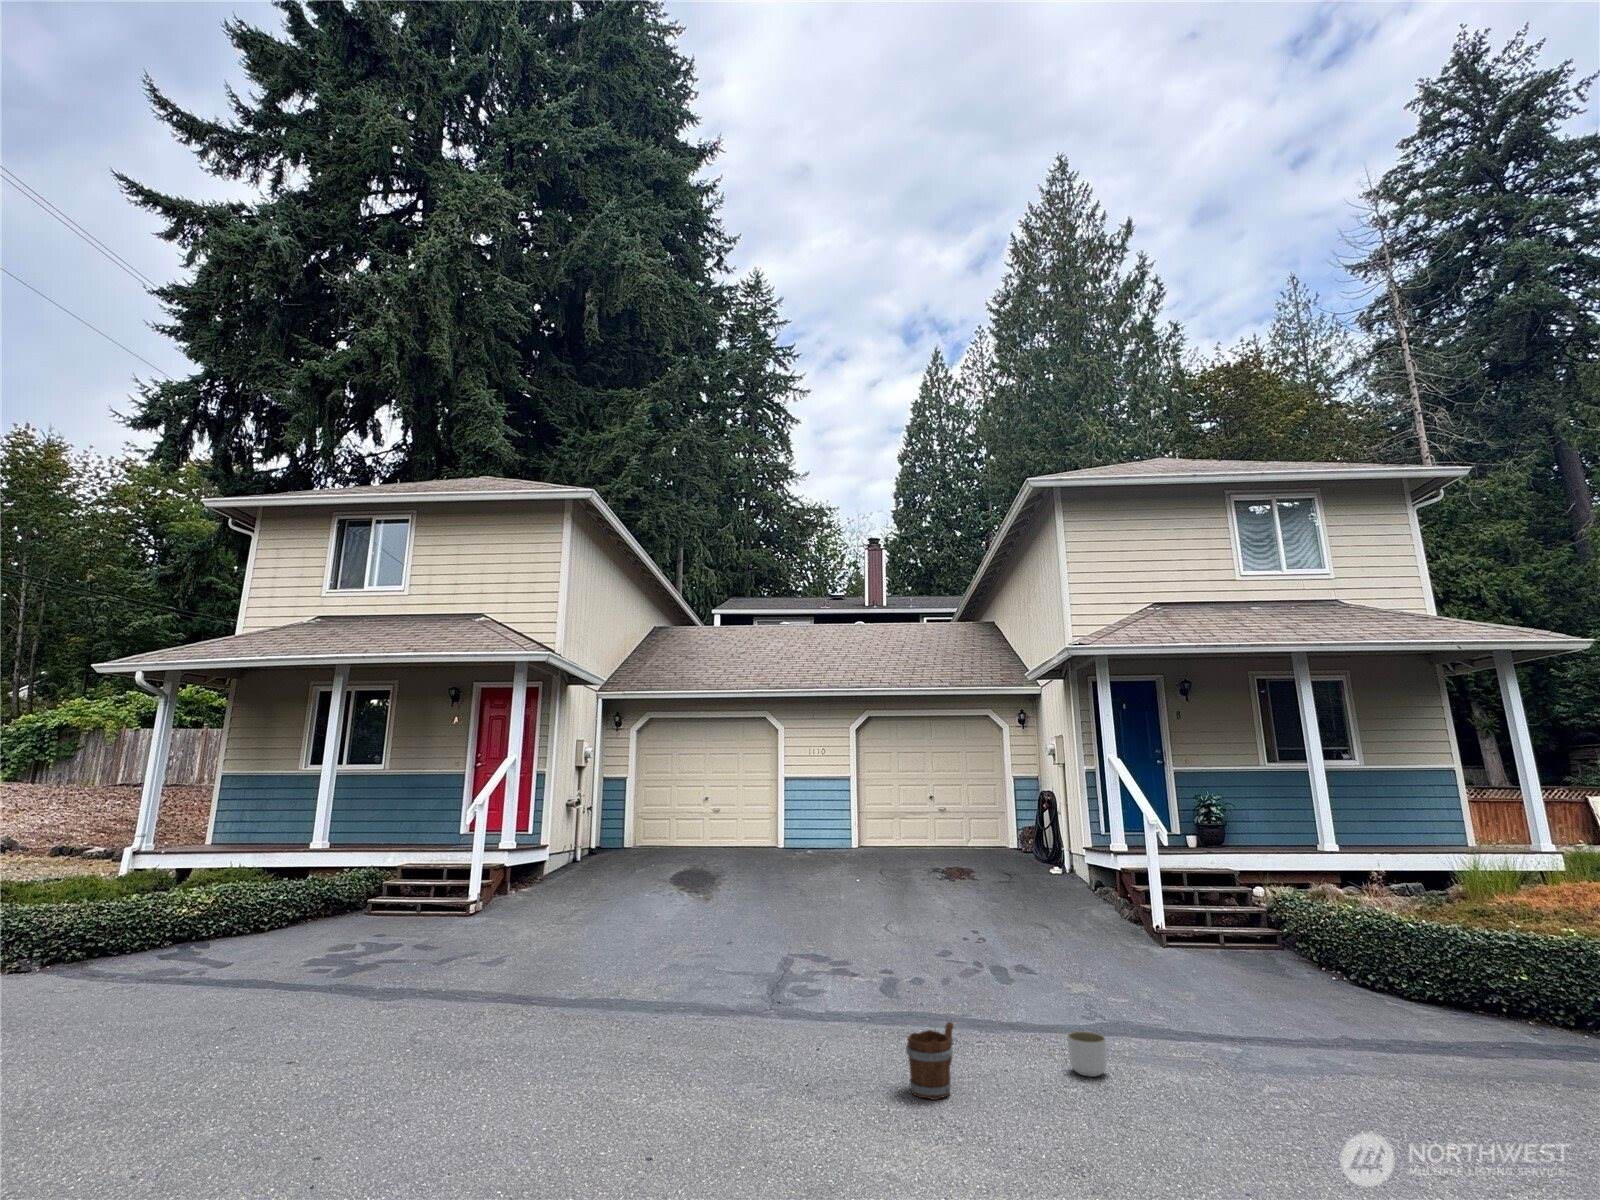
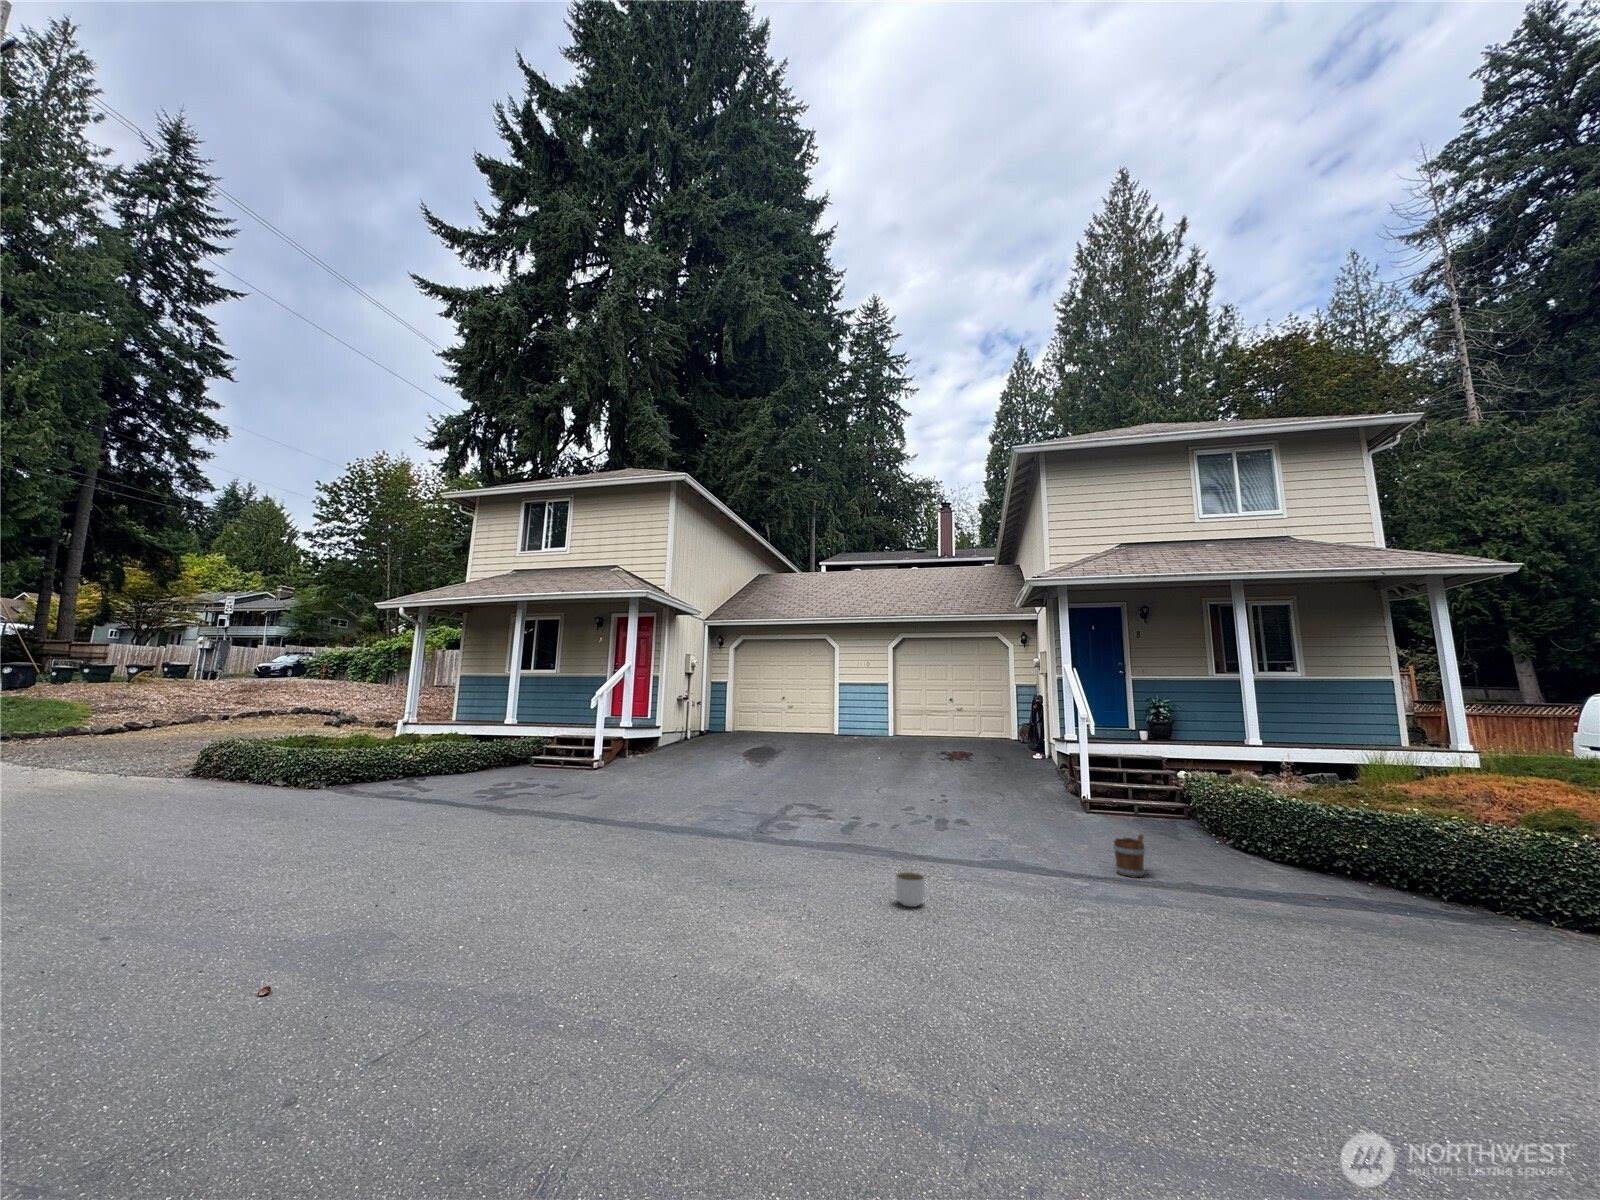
bucket: present [906,1022,953,1100] -> present [1113,834,1145,878]

